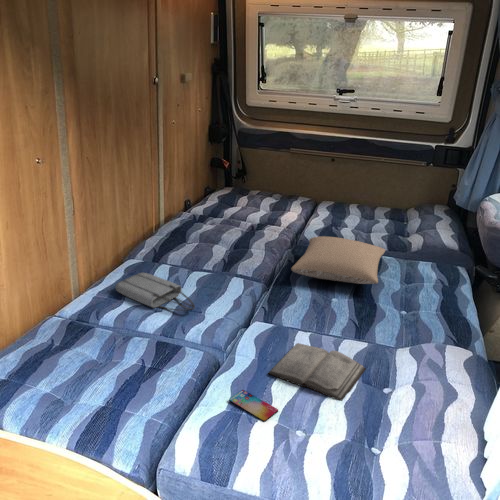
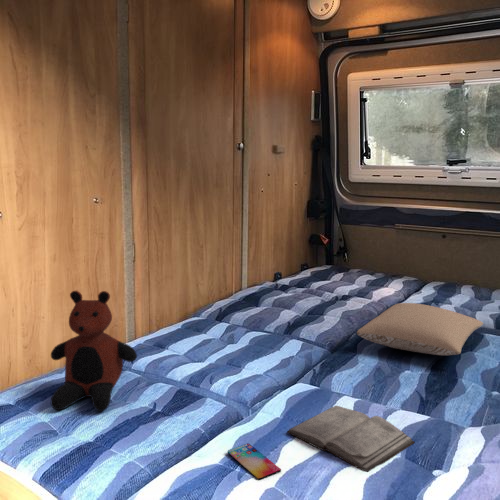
teddy bear: none [34,266,120,380] -> present [51,291,137,411]
tote bag: present [115,273,195,311] -> none [161,326,234,363]

